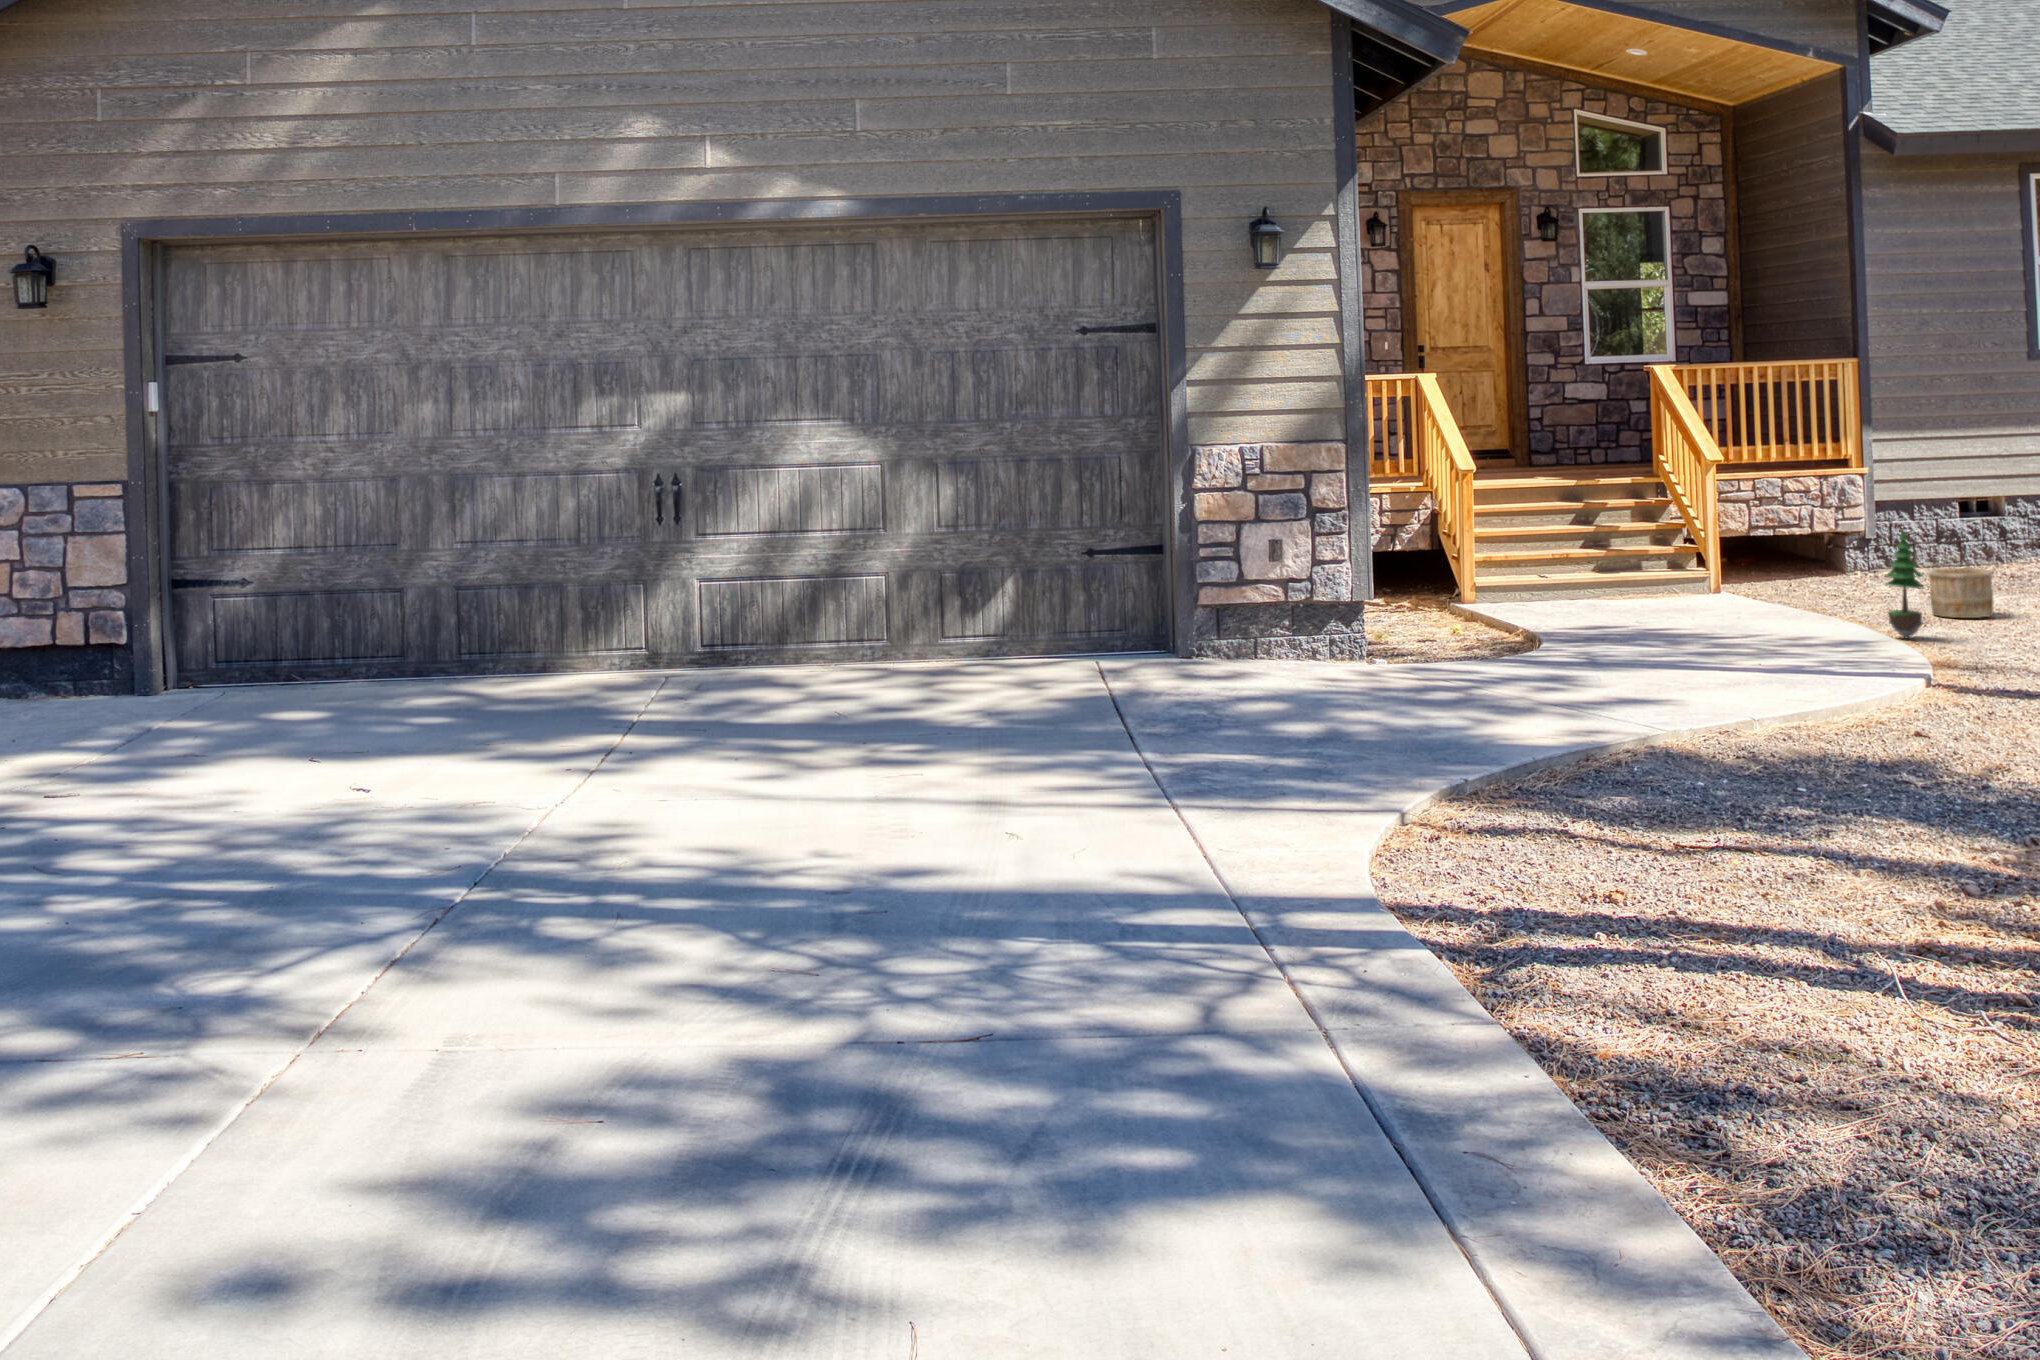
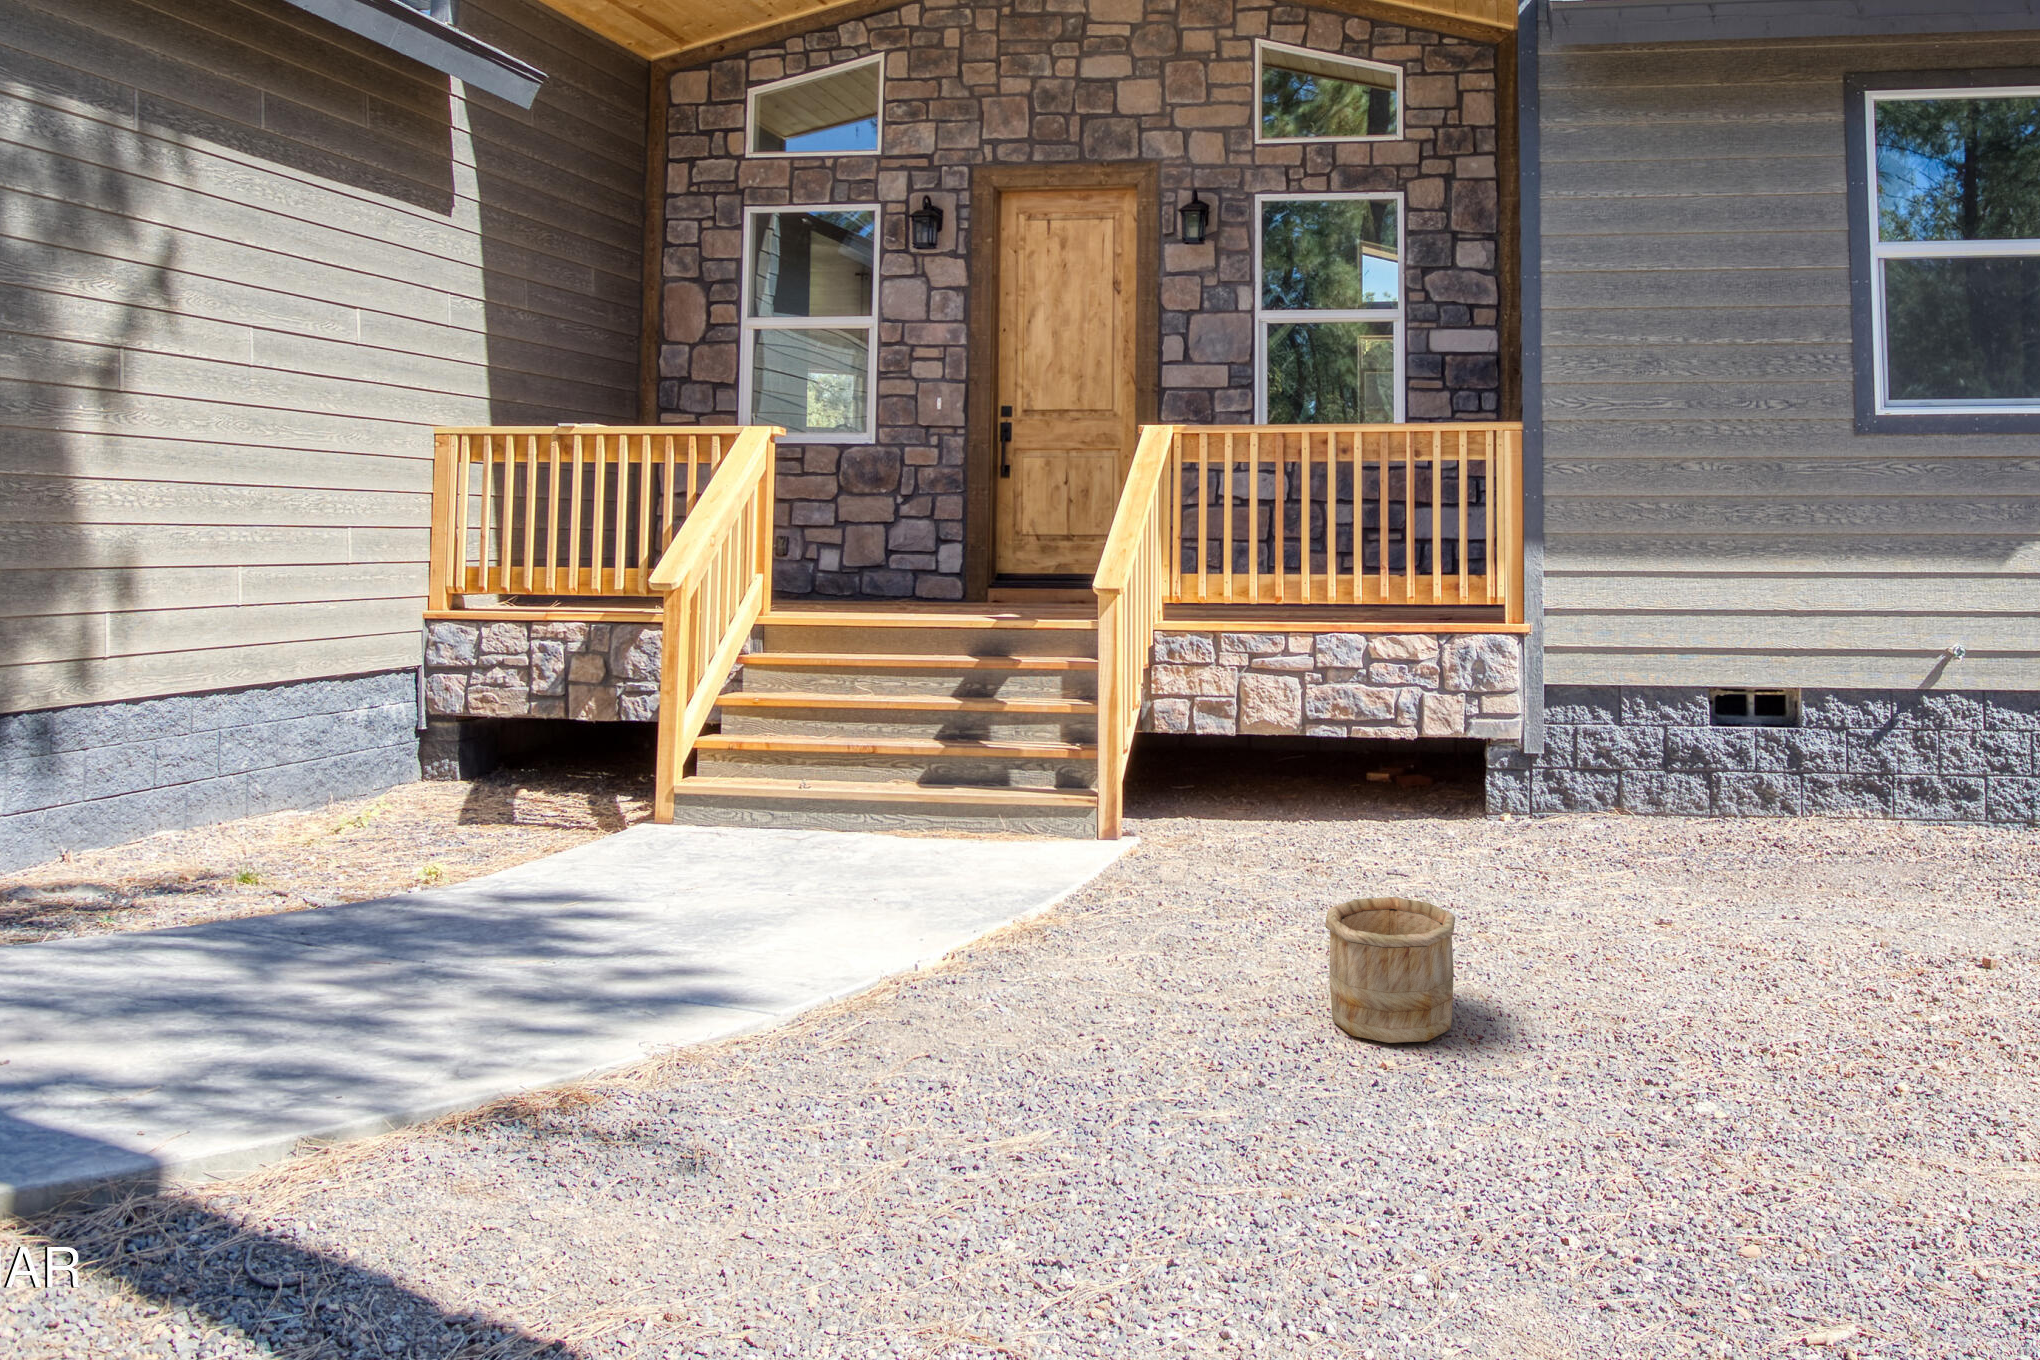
potted tree: present [1885,532,1924,638] -> none [981,858,1080,1143]

